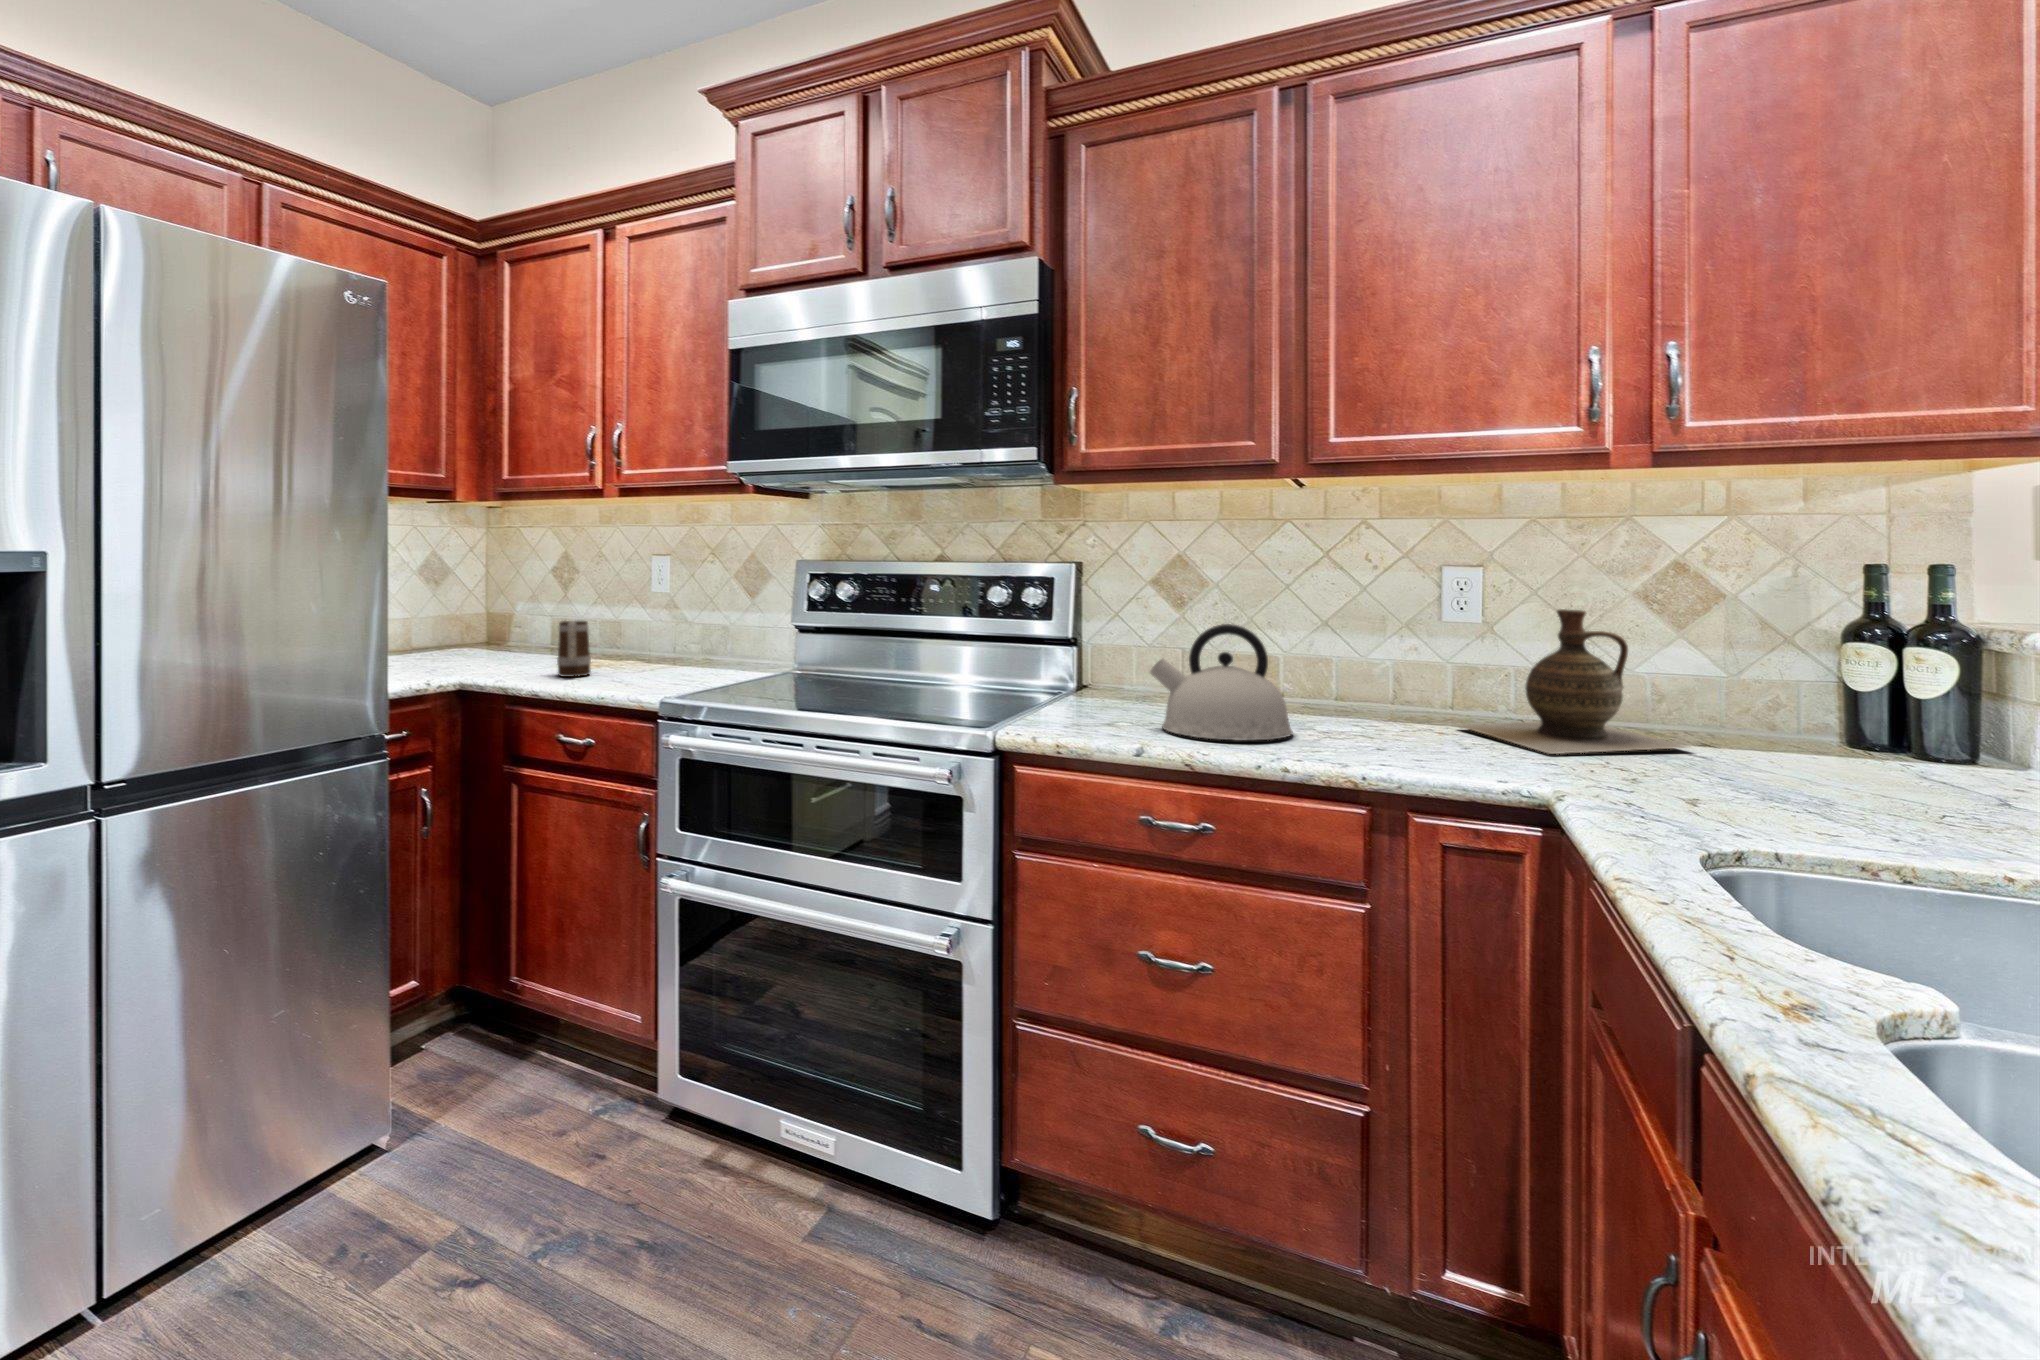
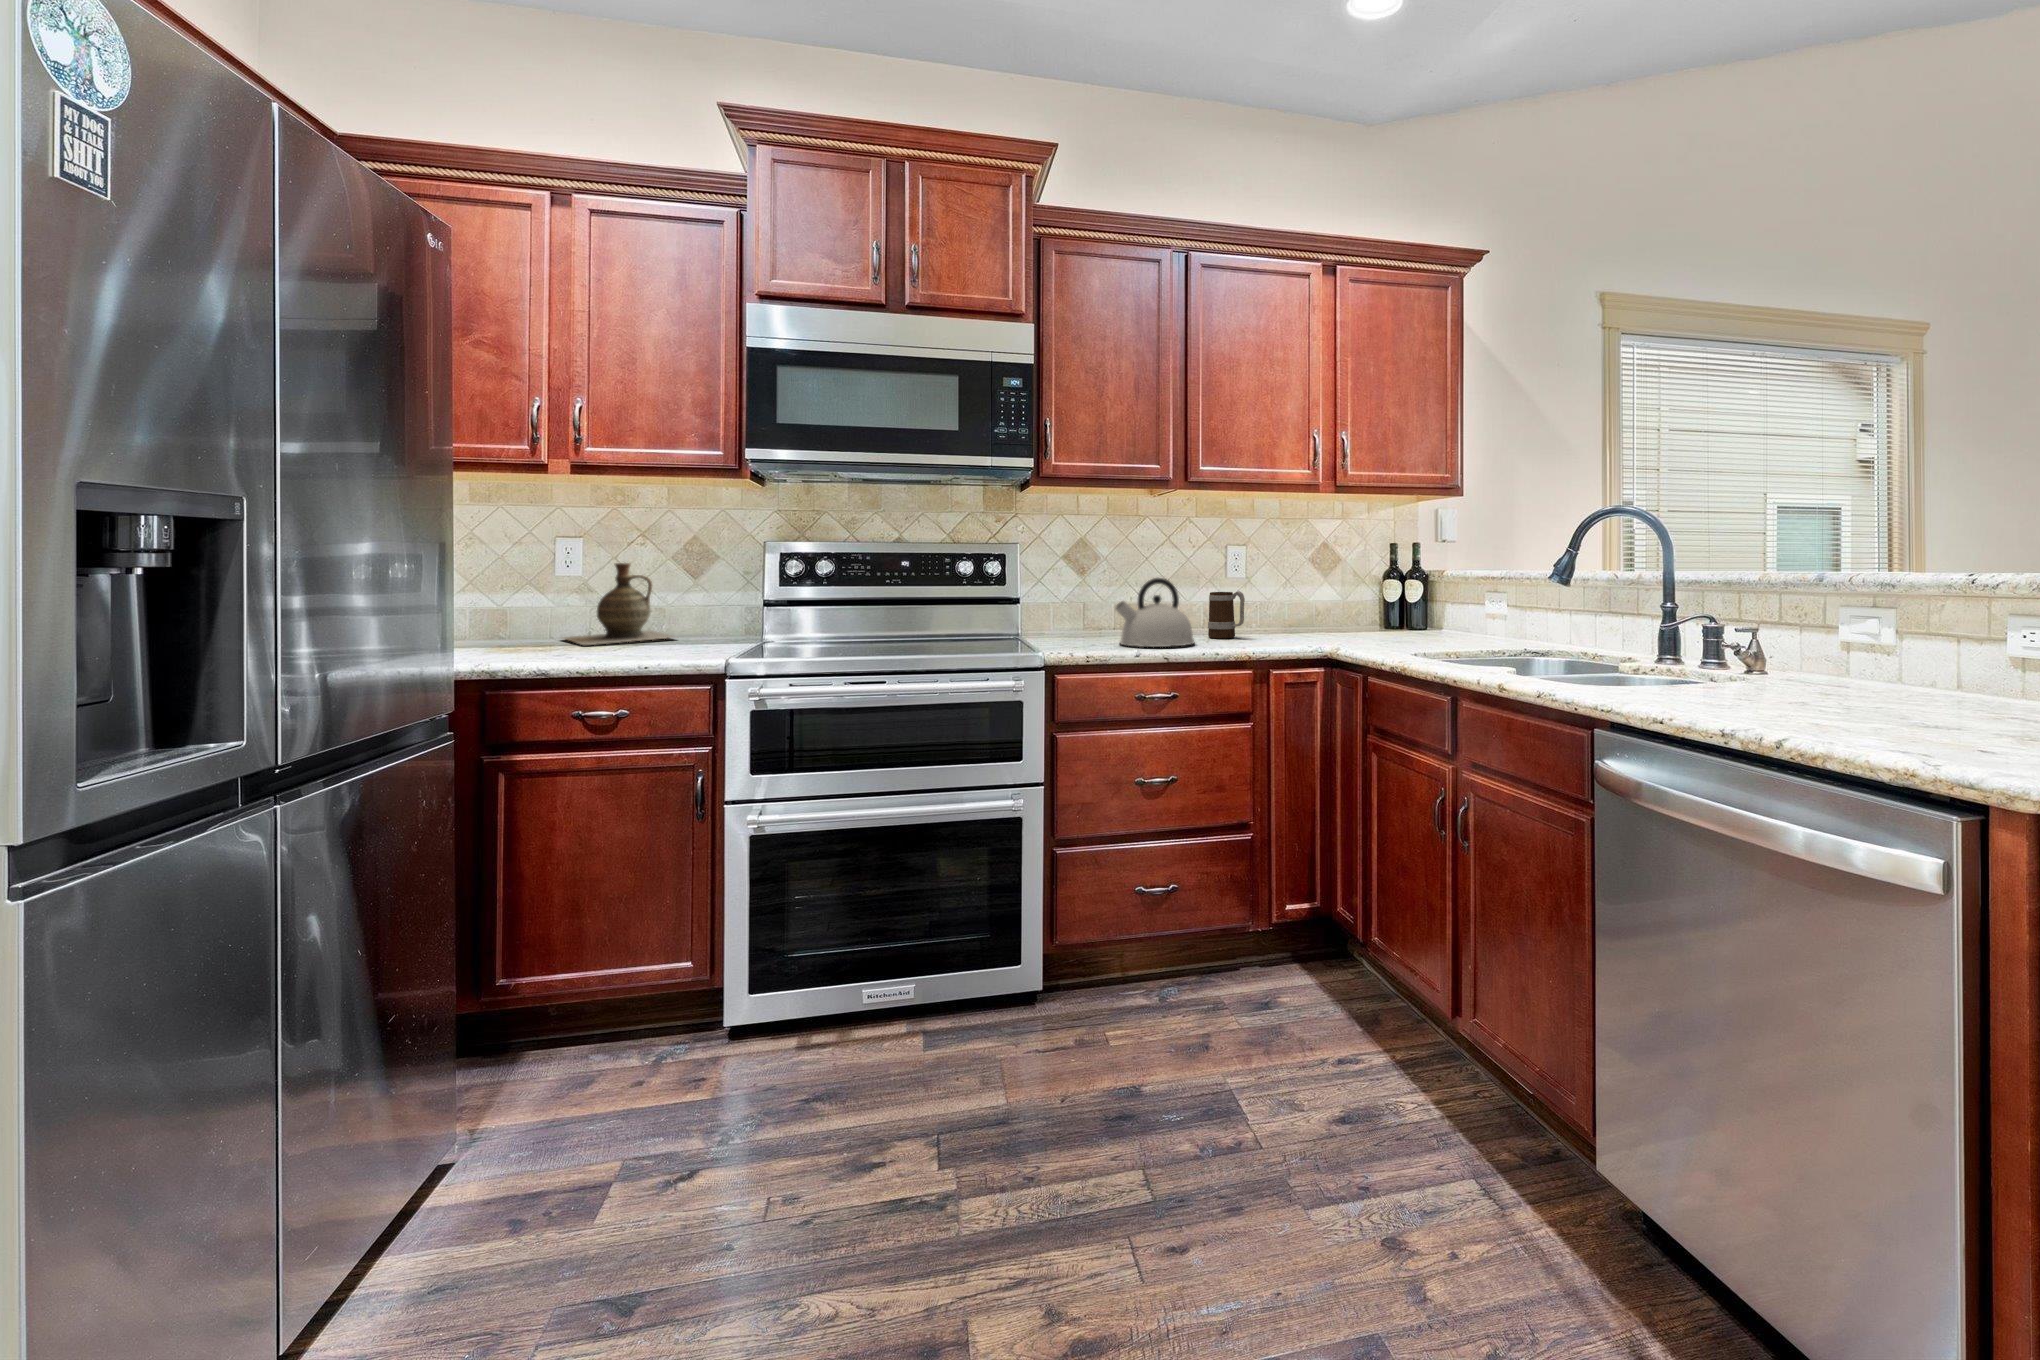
ceramic jug: present [1460,609,1690,754] -> present [564,563,674,645]
mug: present [557,621,591,677] -> present [1208,591,1245,638]

